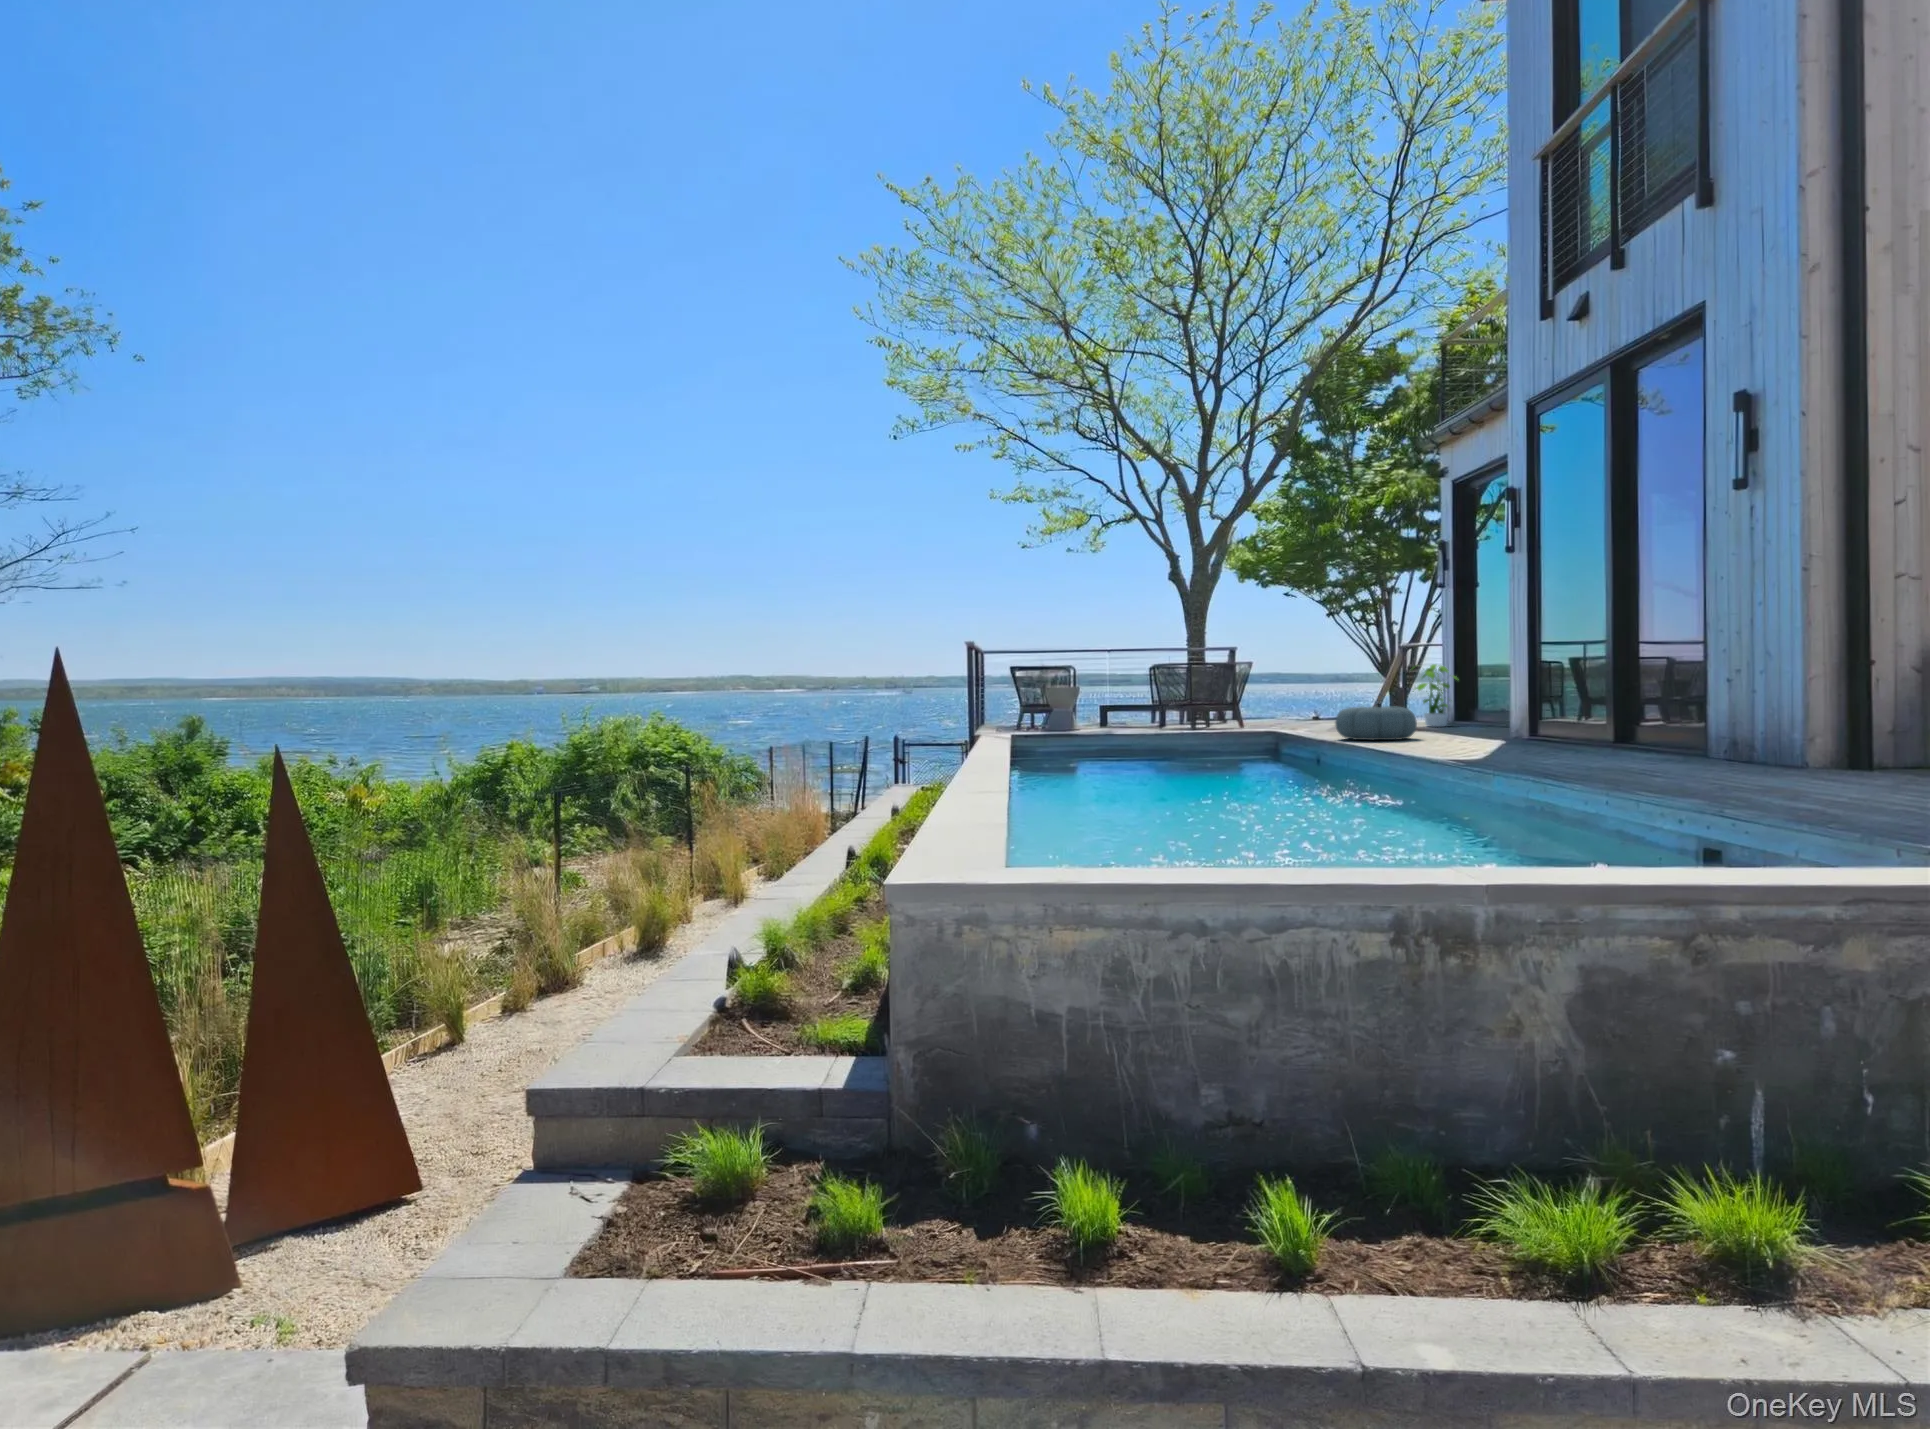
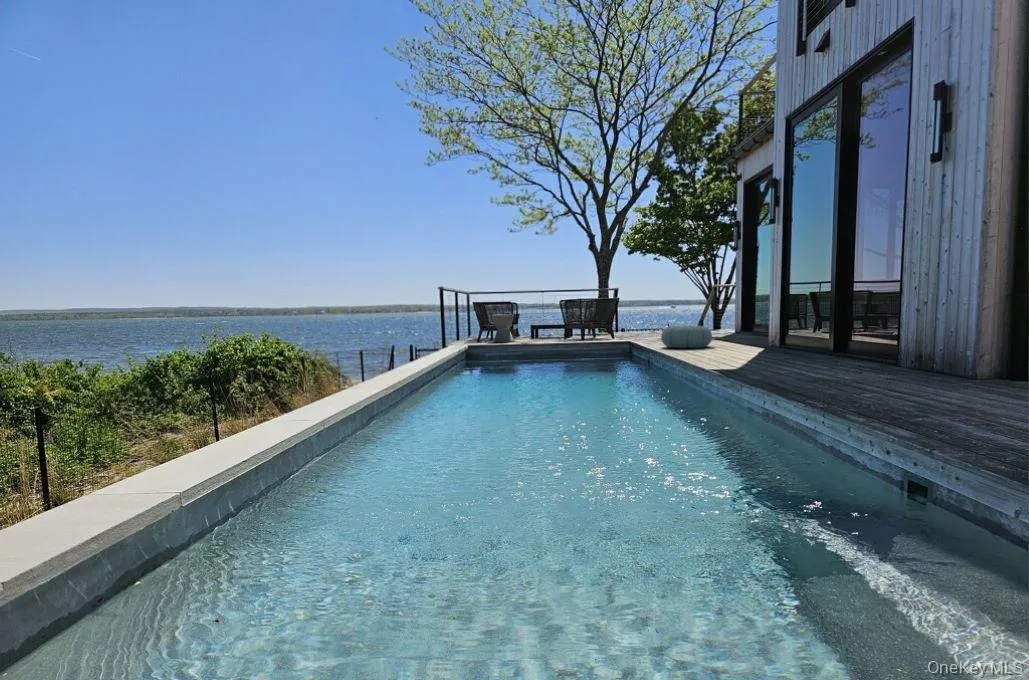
potted plant: present [1412,664,1457,727] -> none [716,297,745,337]

